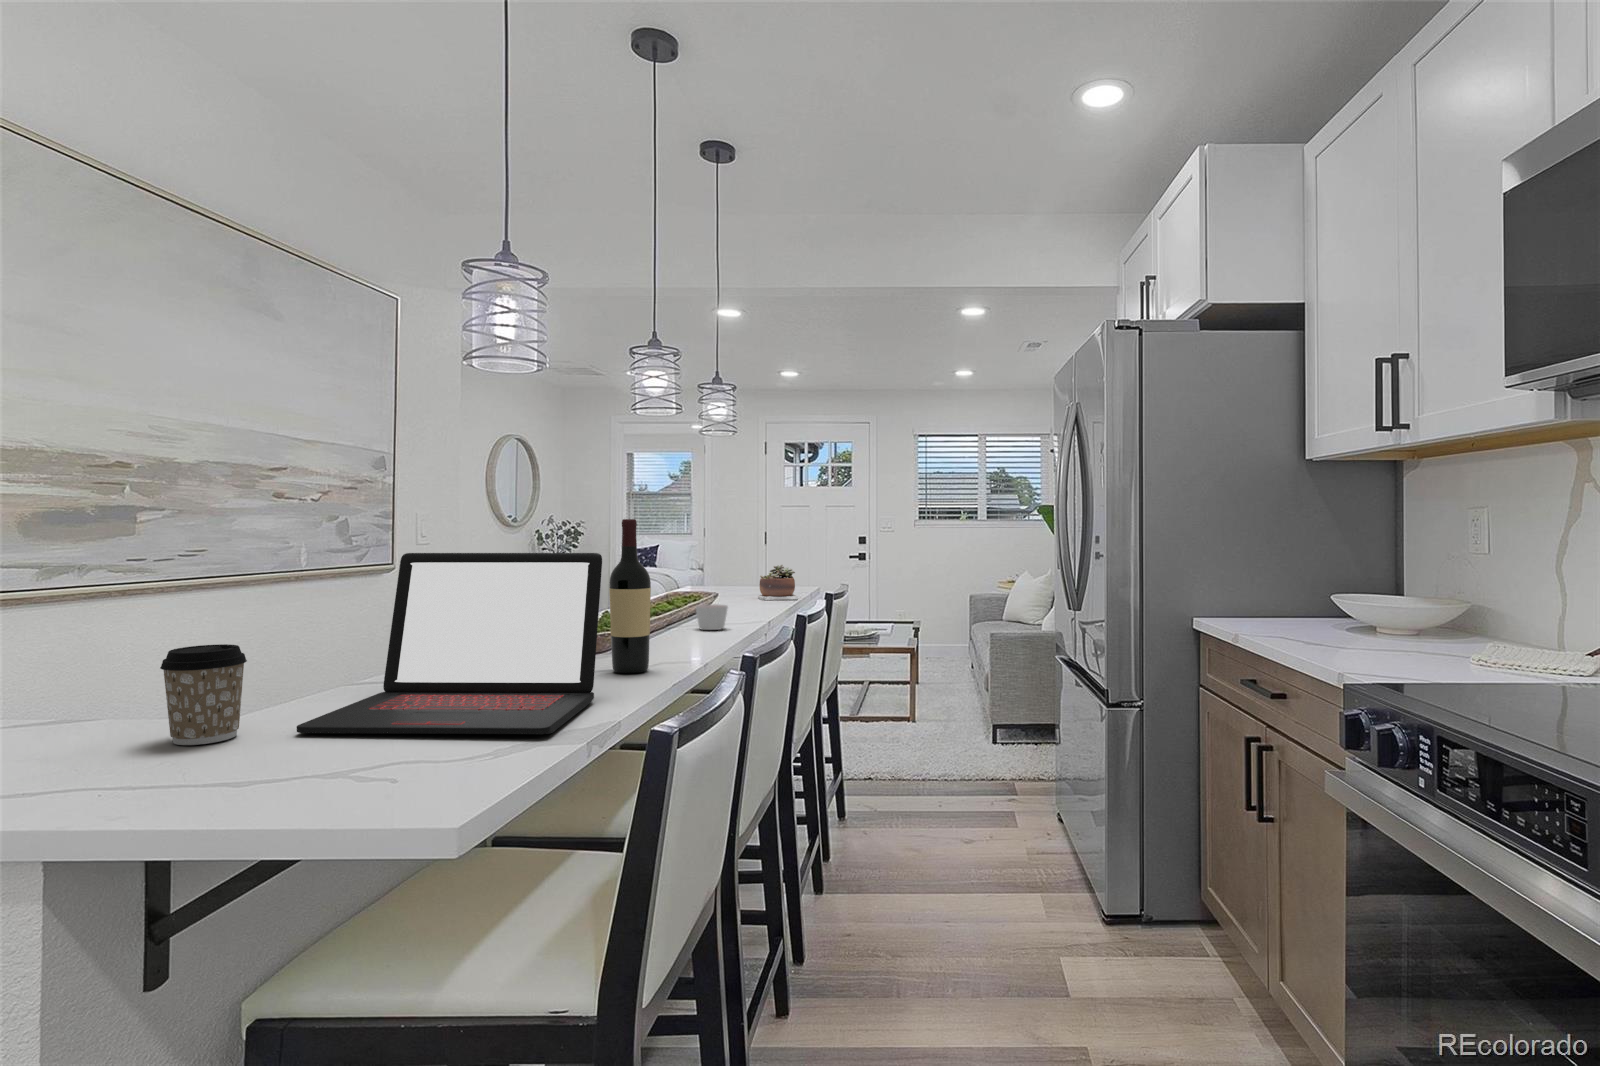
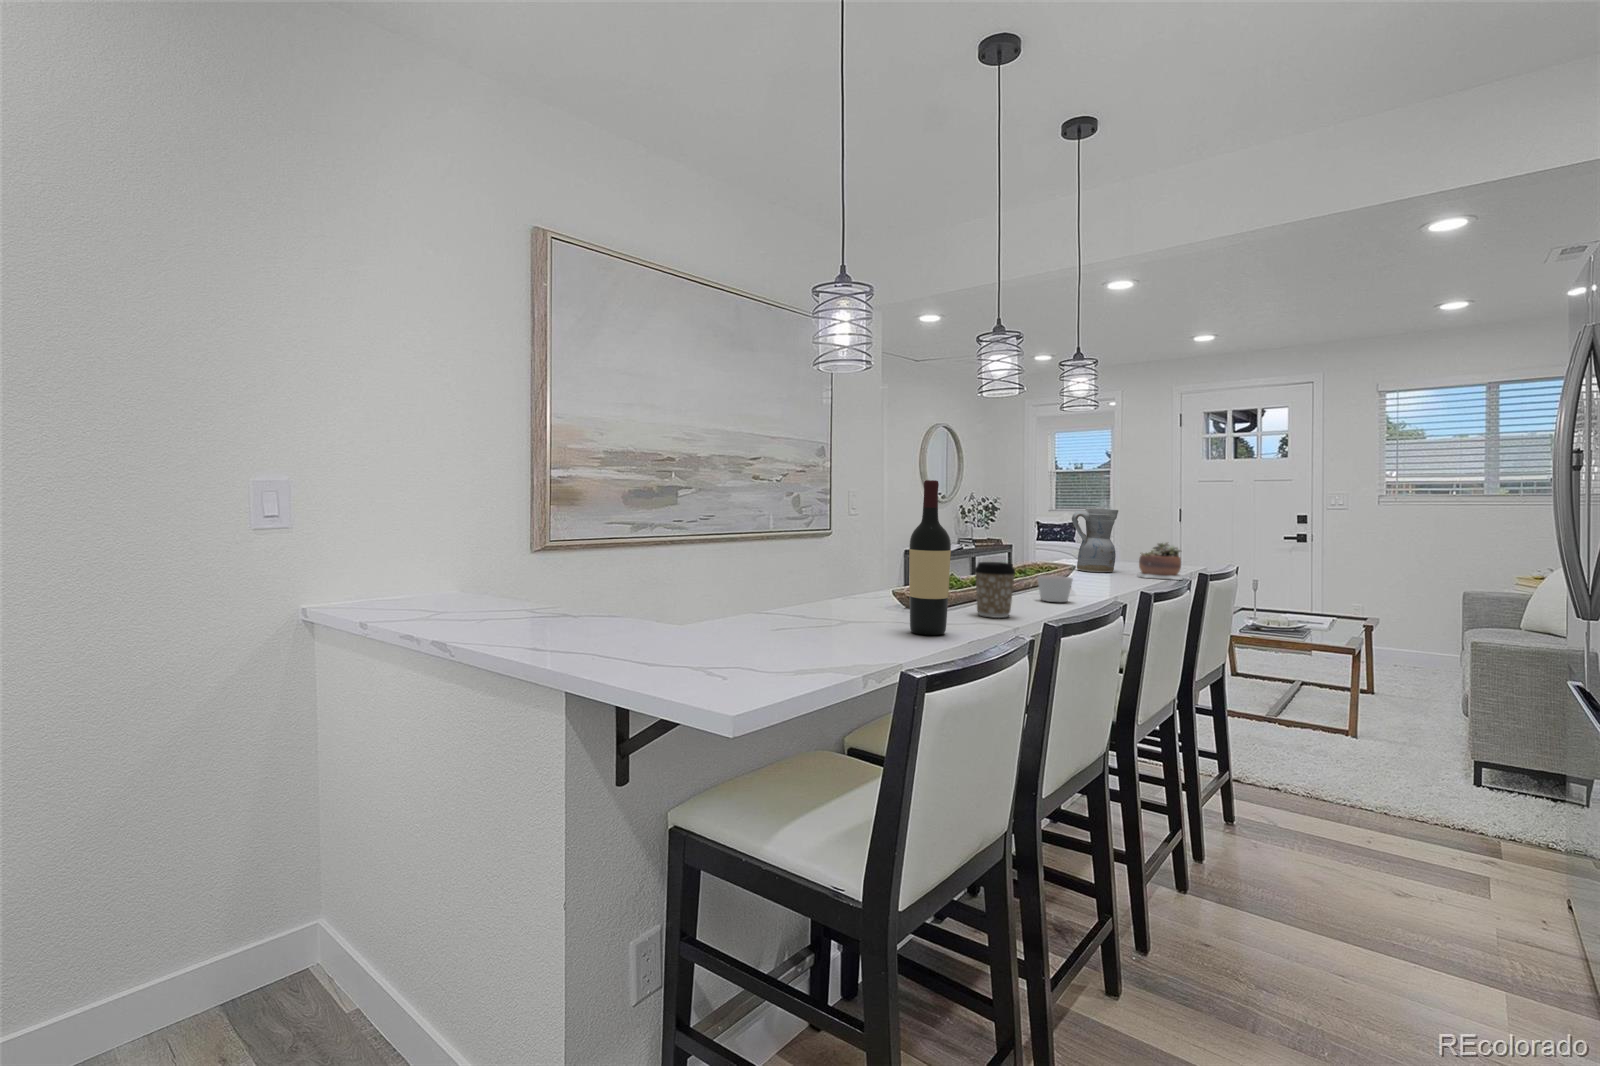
ceramic pitcher: none [697,534,738,598] -> present [1072,508,1118,572]
laptop: present [297,553,602,734] -> none [607,506,879,682]
coffee cup: present [160,644,247,745] -> present [975,562,1016,618]

